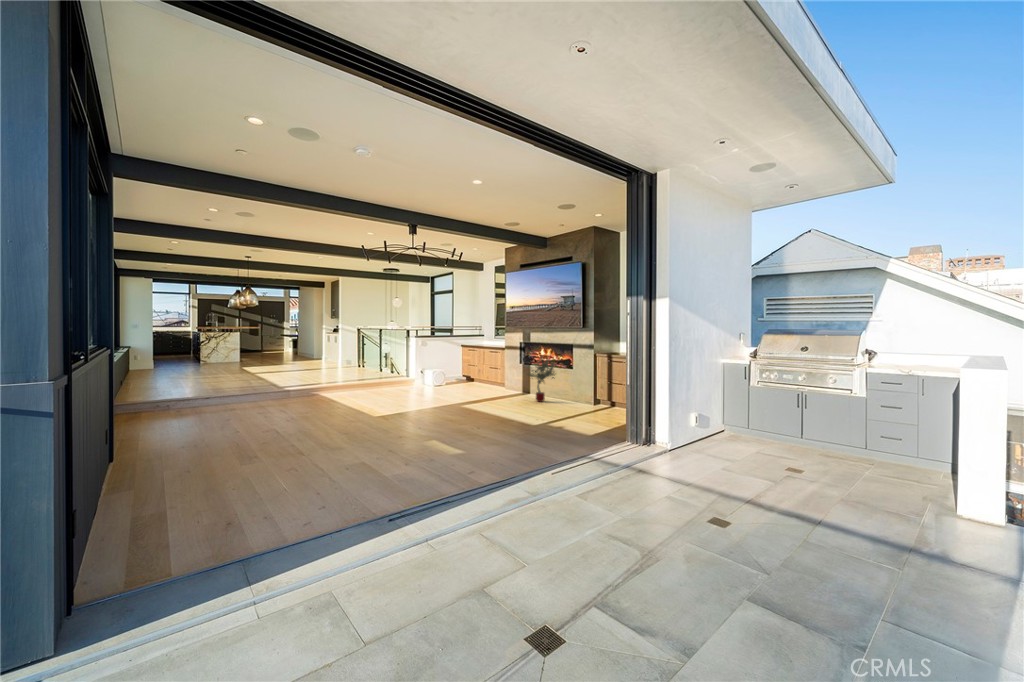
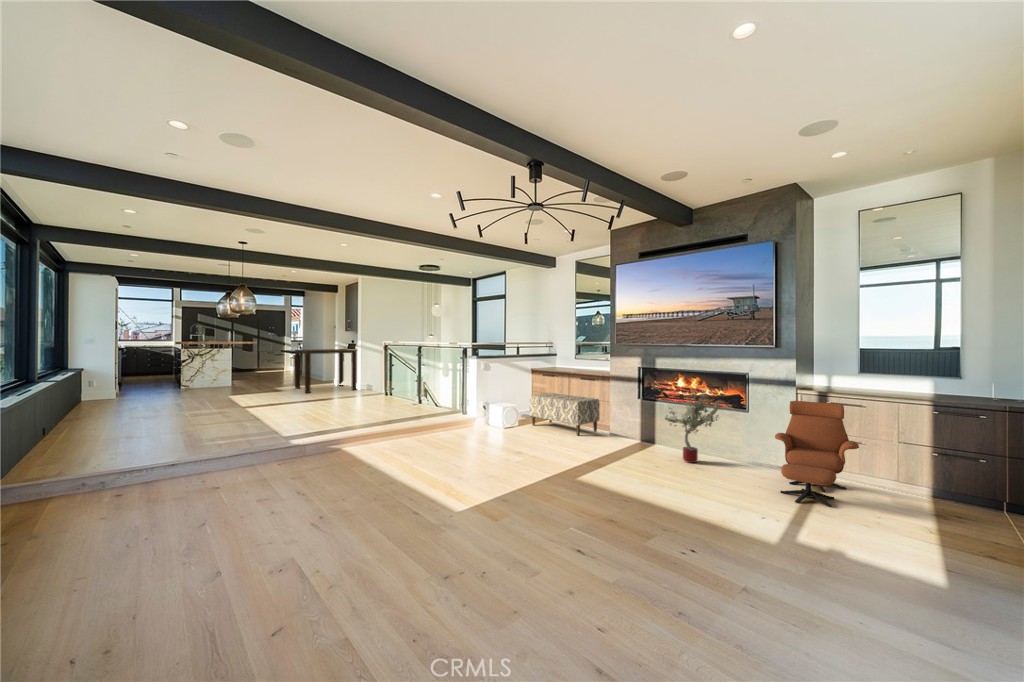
dining table: none [290,333,339,366] -> present [295,349,357,393]
lounge chair: none [571,360,622,418] -> present [775,401,859,507]
bench: none [456,362,501,390] -> present [530,393,600,435]

